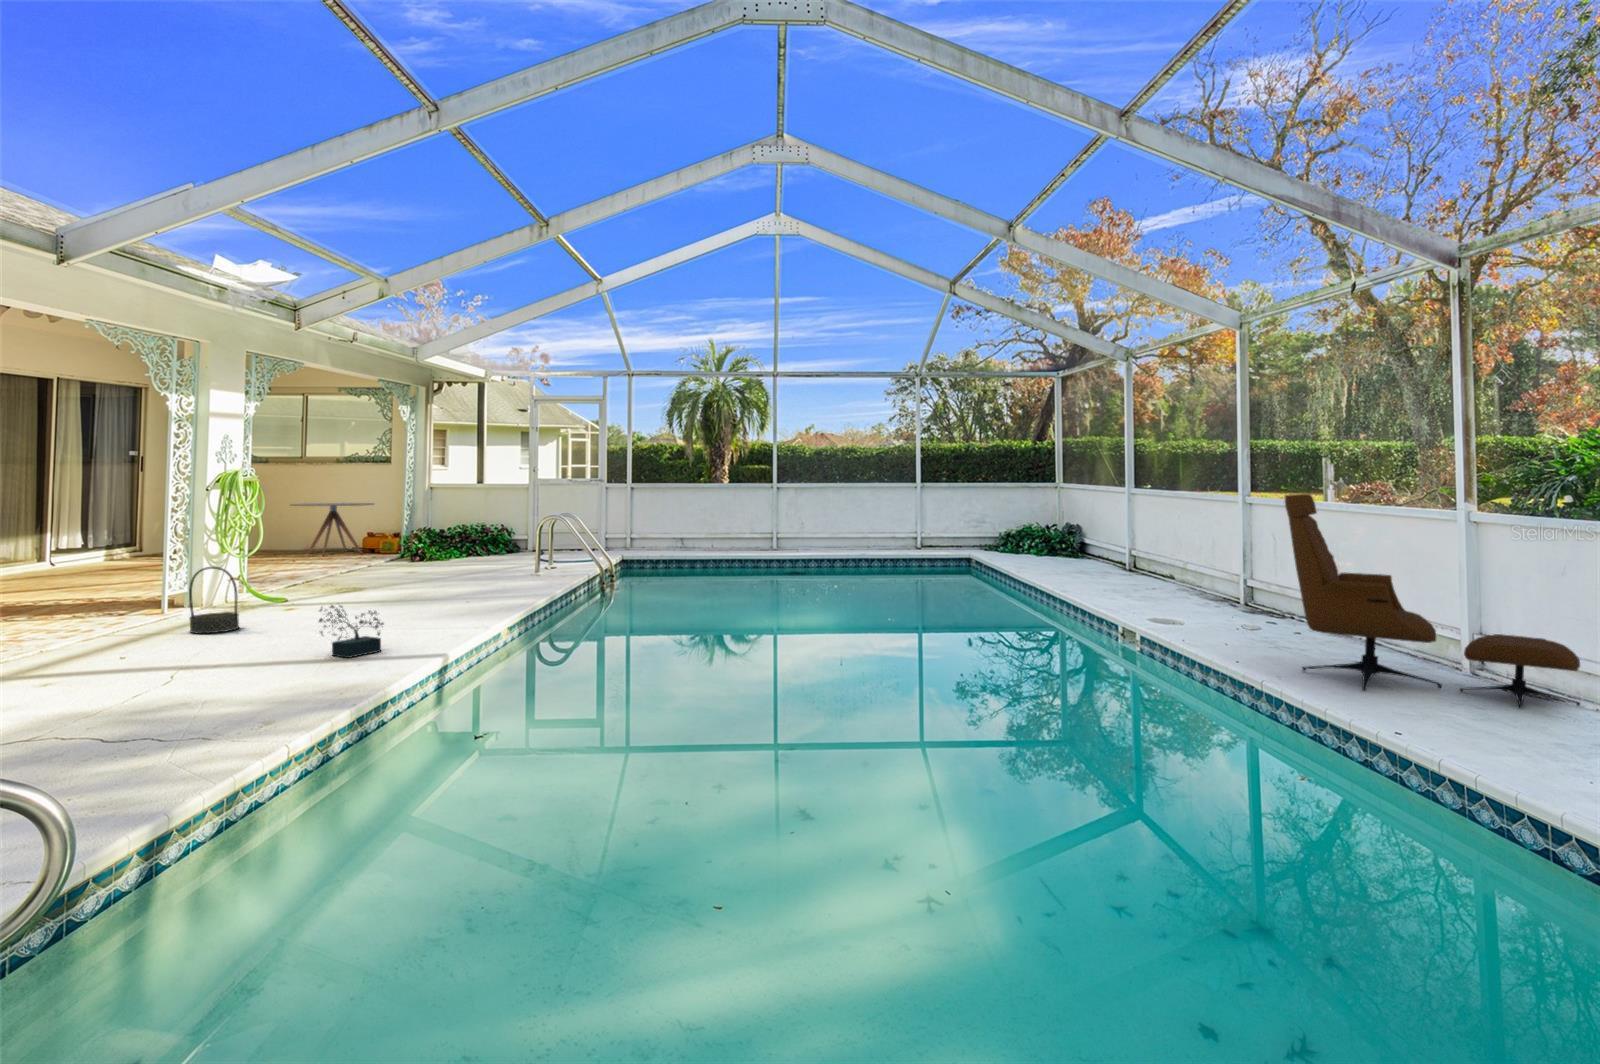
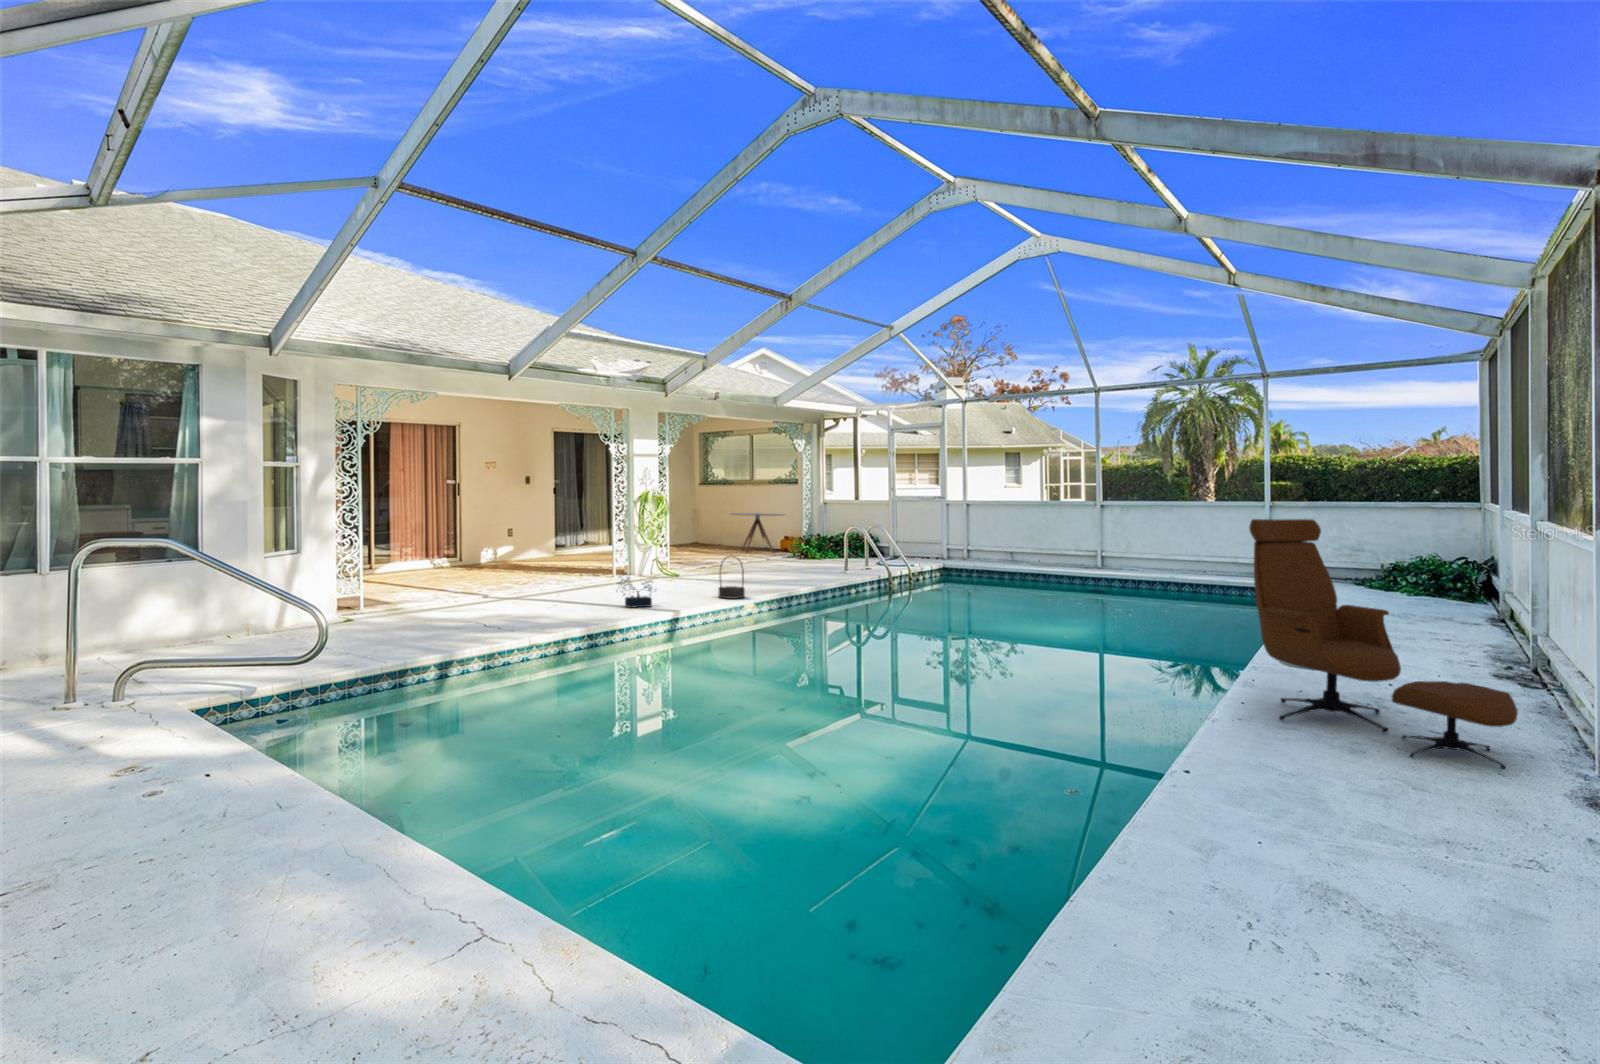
basket: present [189,567,239,633] -> present [718,556,745,599]

